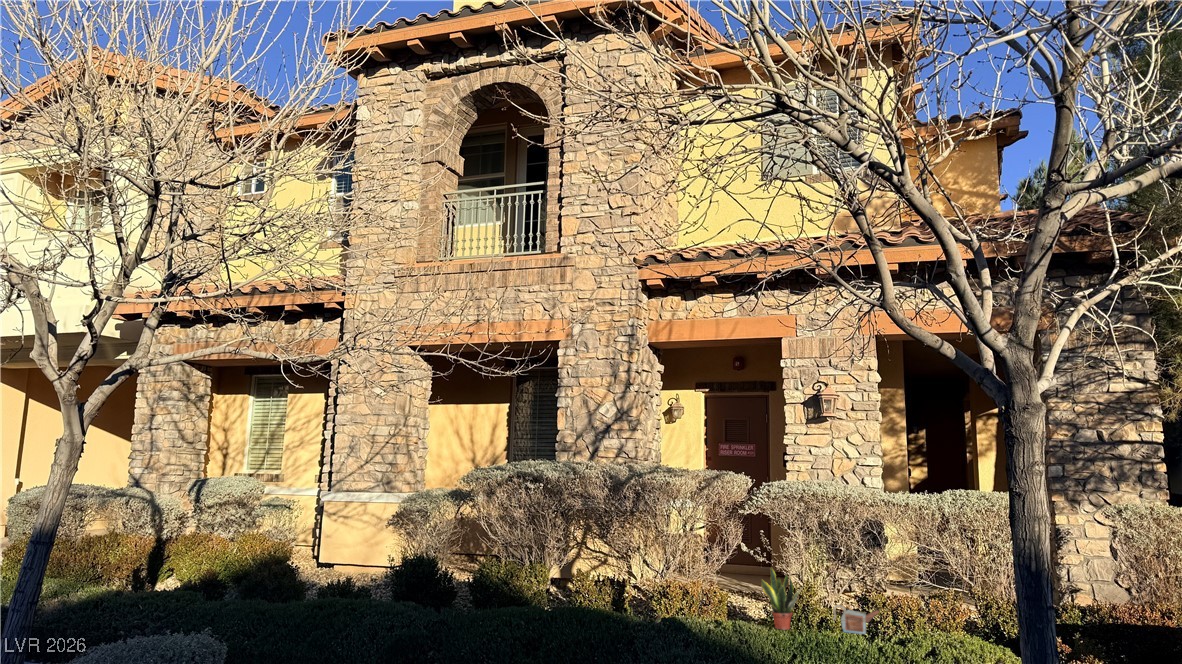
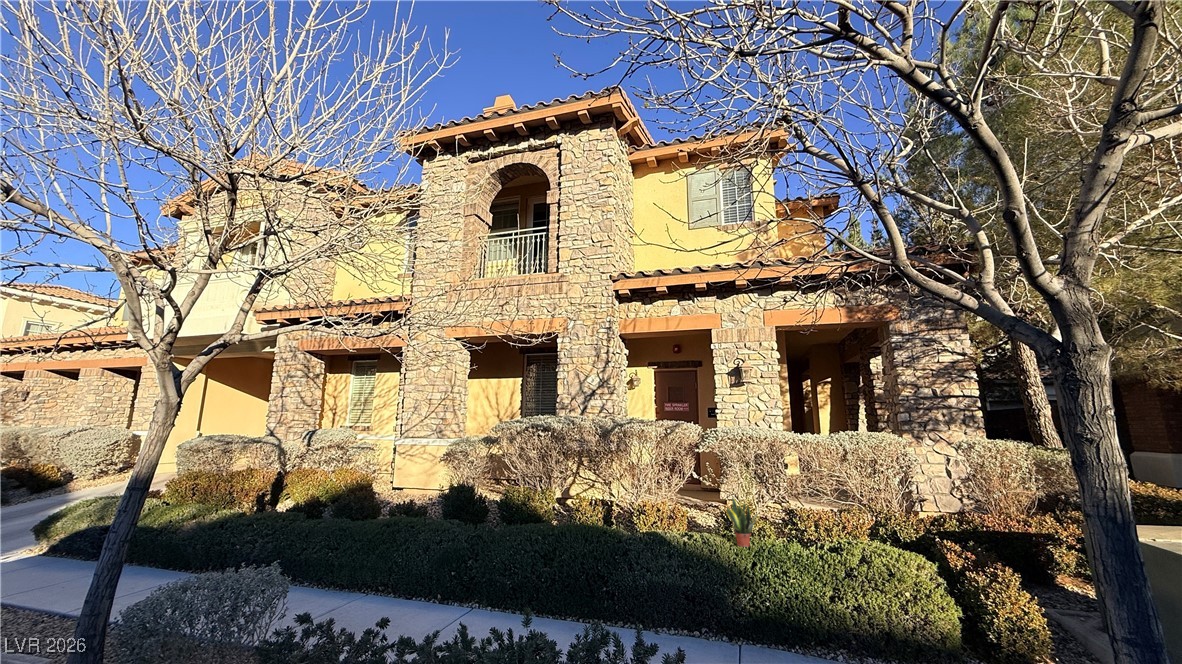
watering can: present [833,605,880,634] -> none [783,526,822,550]

